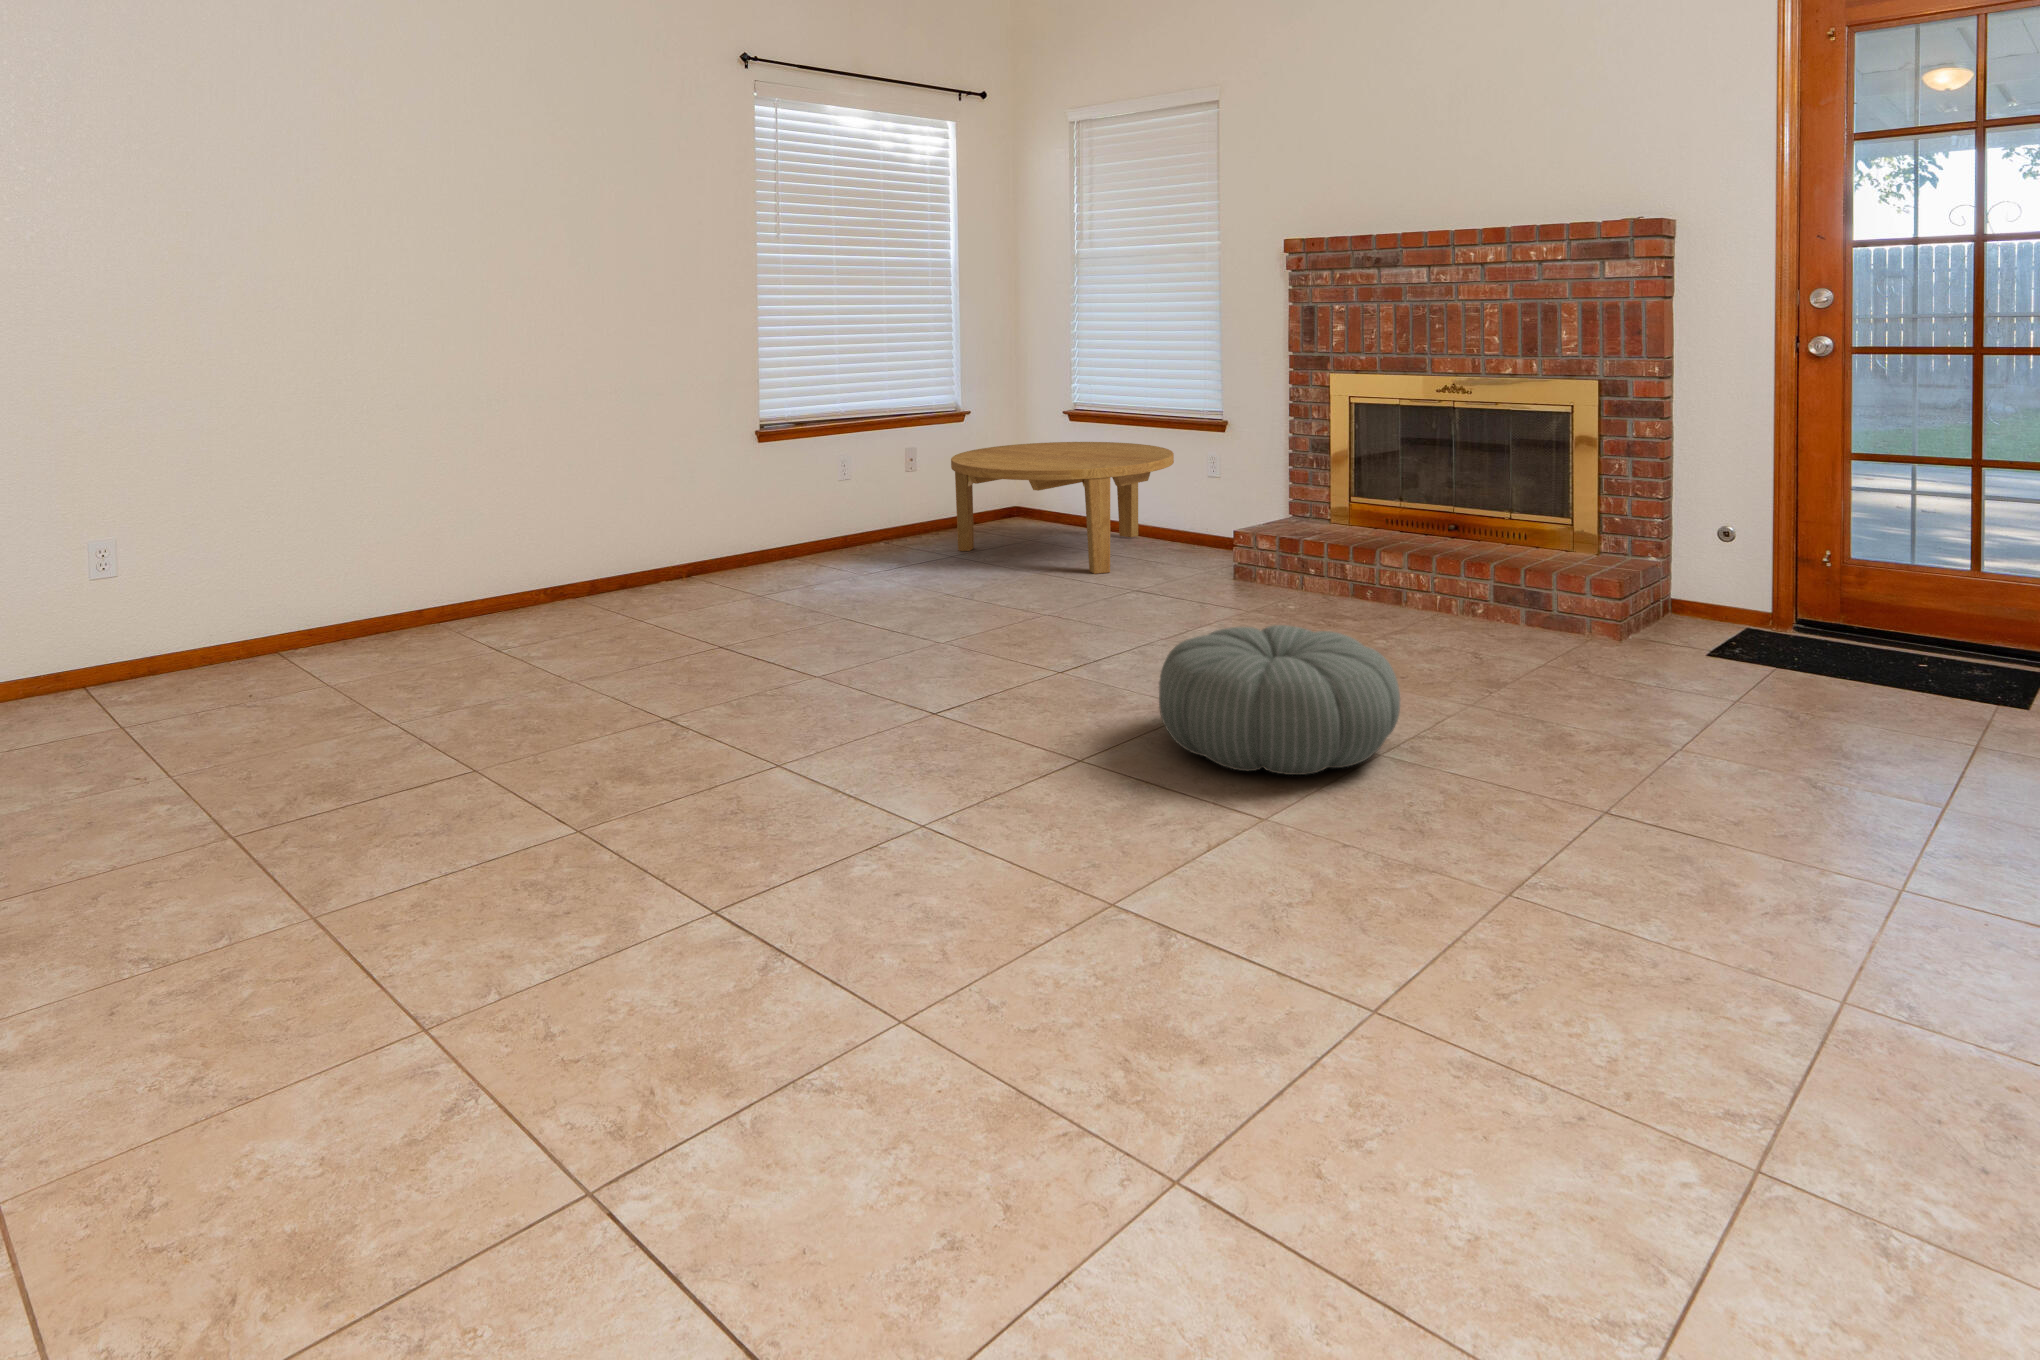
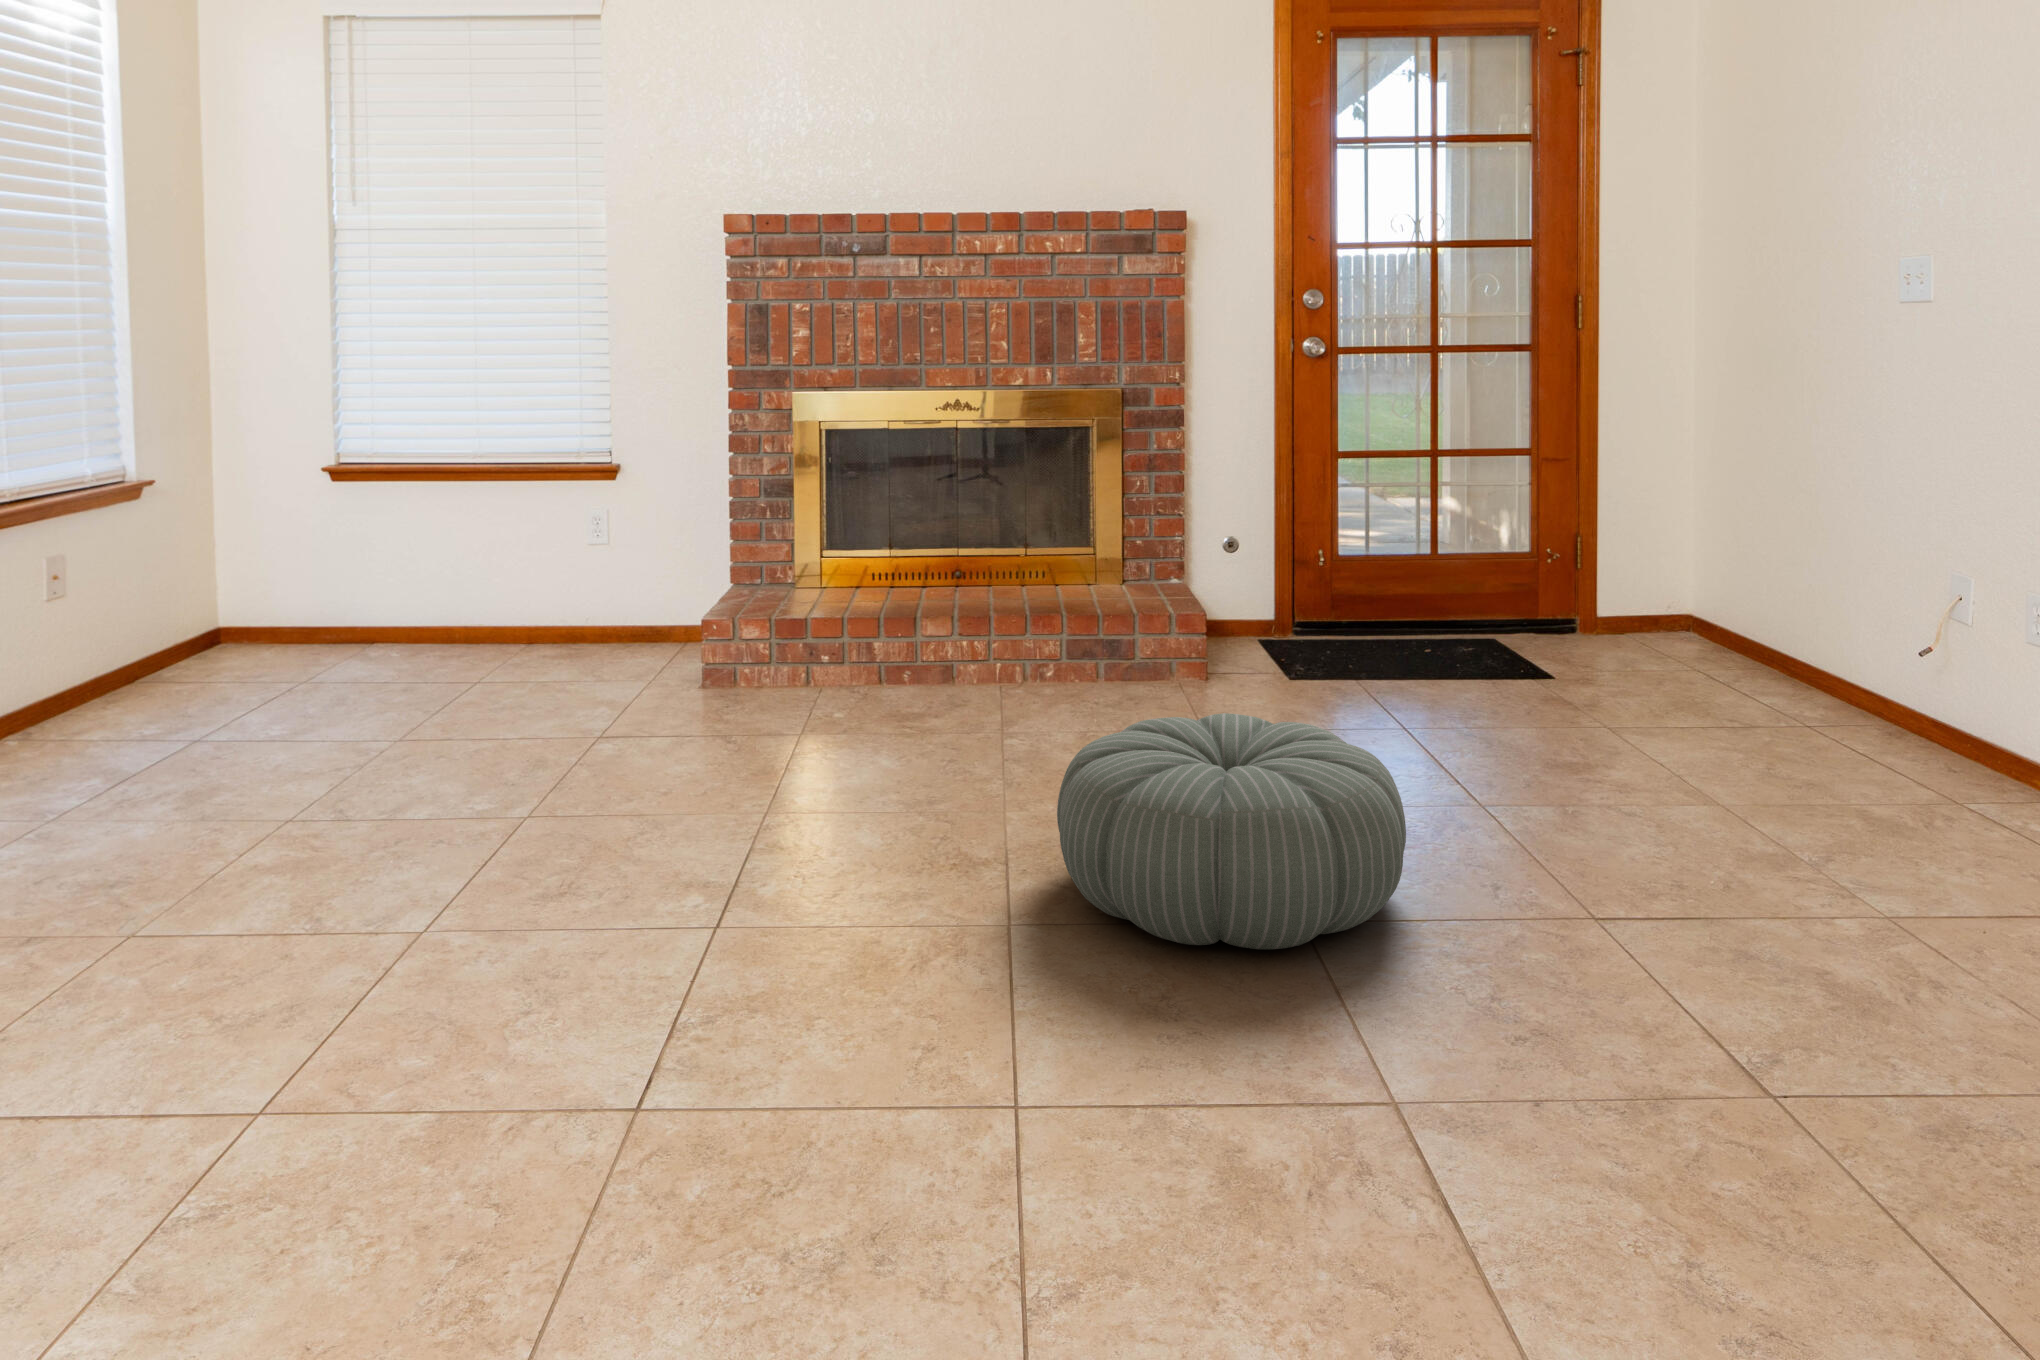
coffee table: present [951,442,1174,574] -> none [130,513,543,730]

